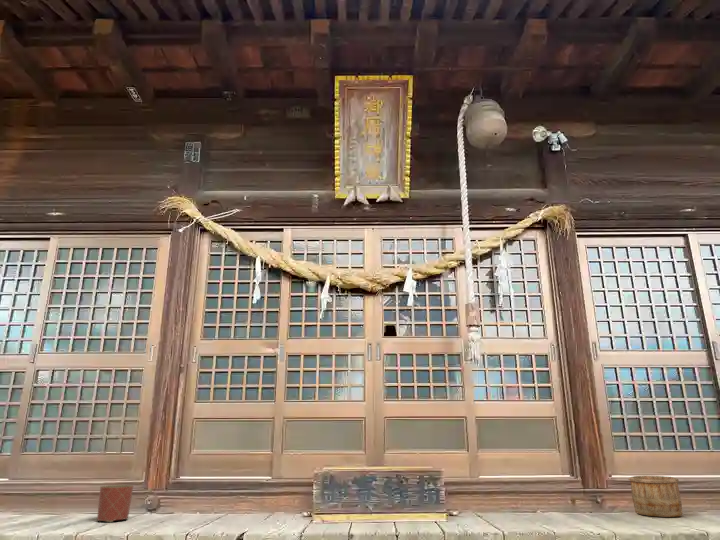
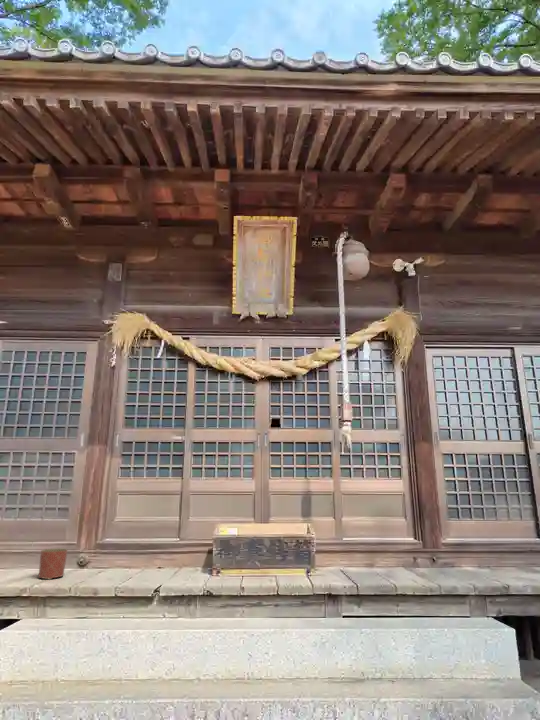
wooden bucket: present [628,476,683,517] -> none [458,540,498,573]

